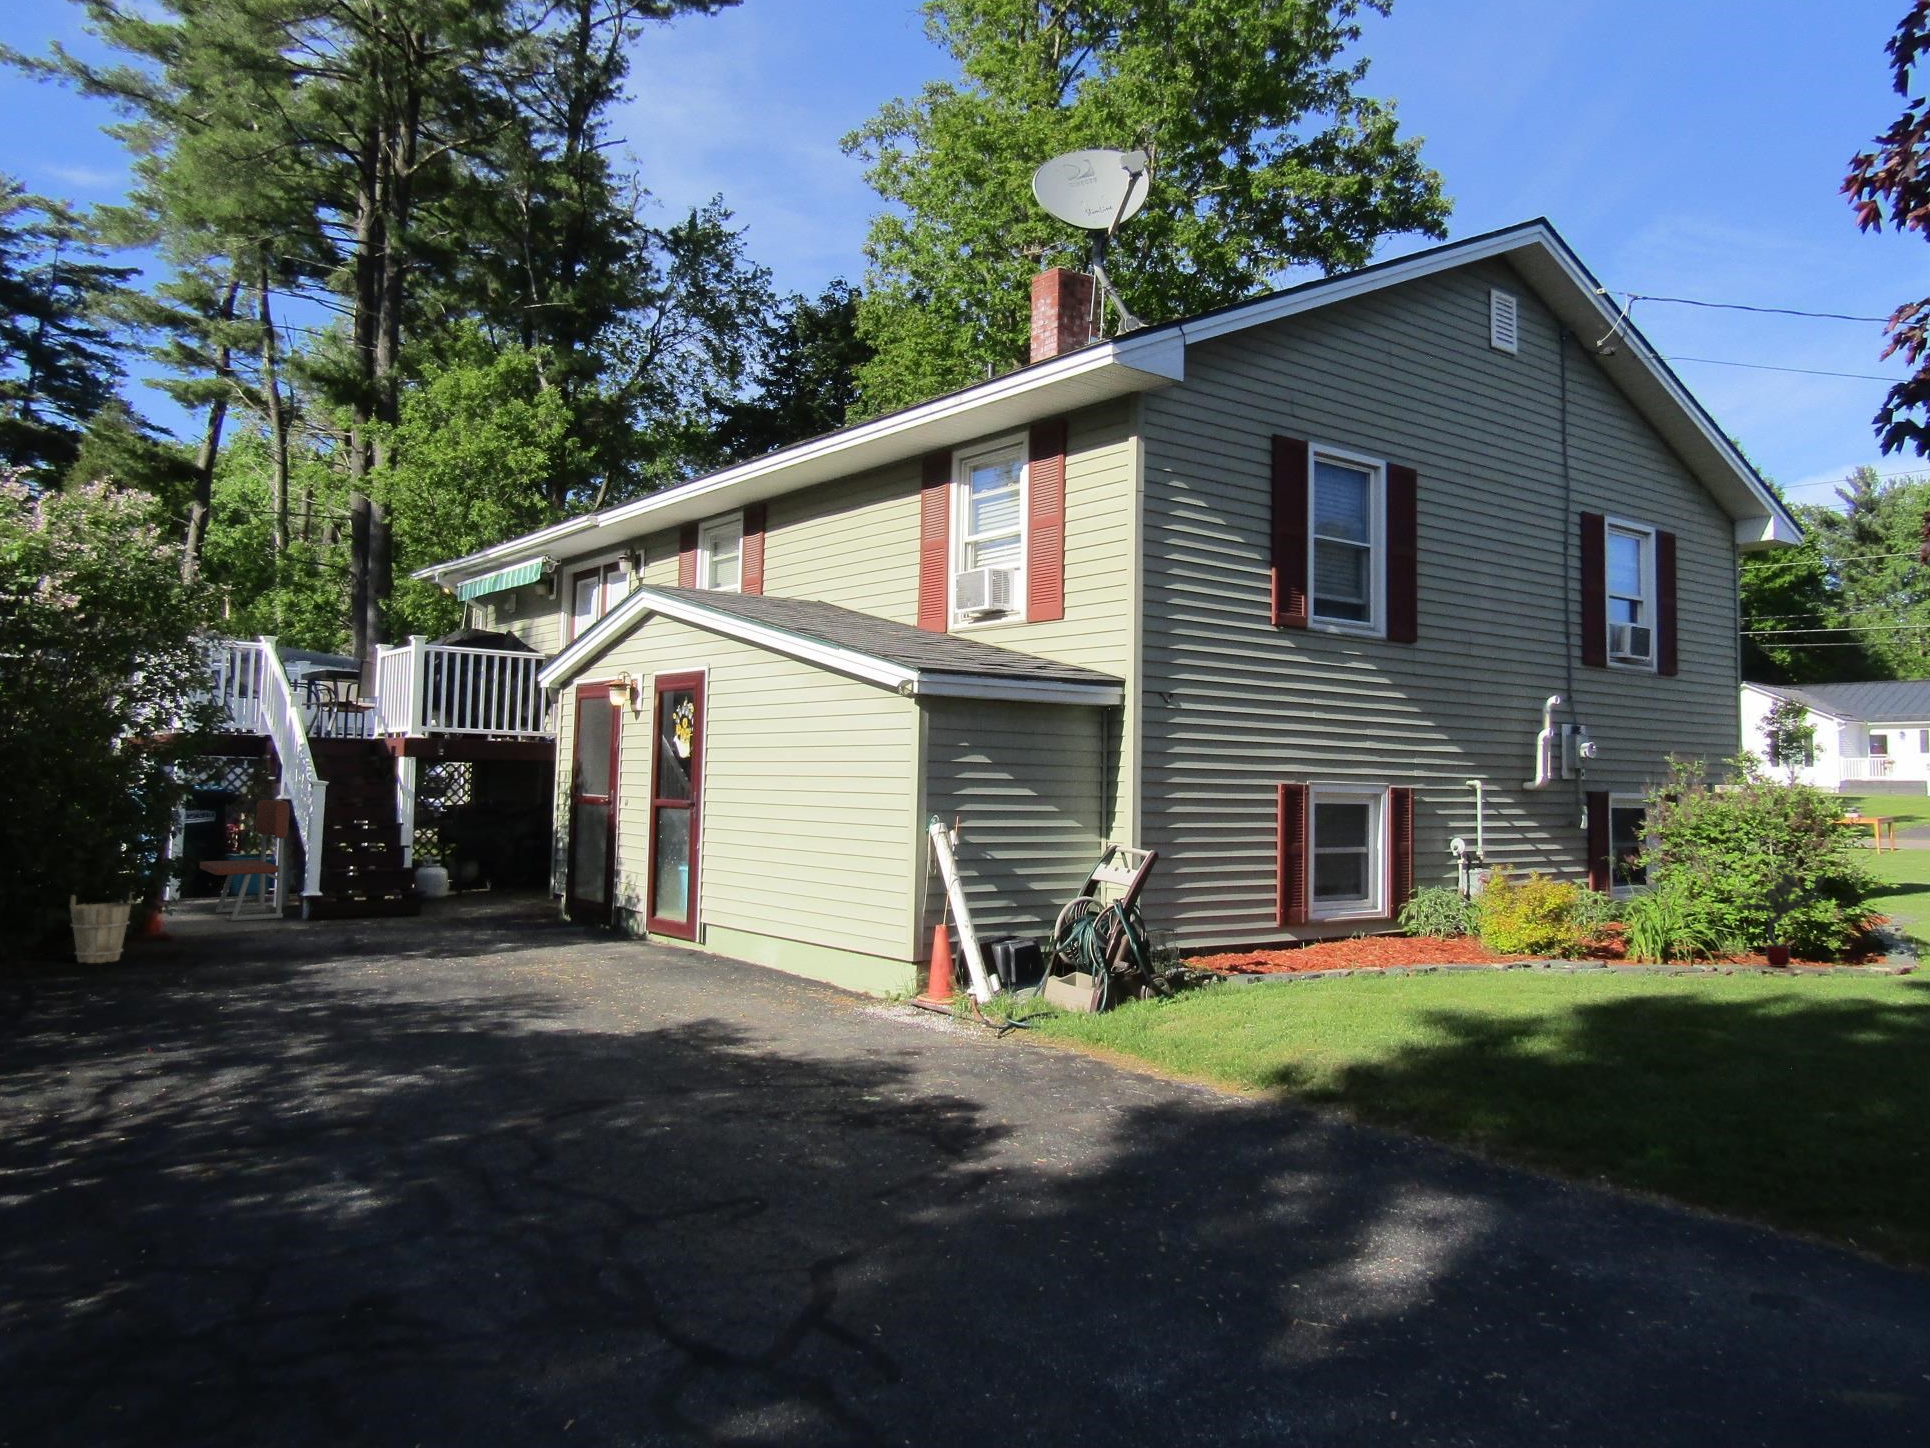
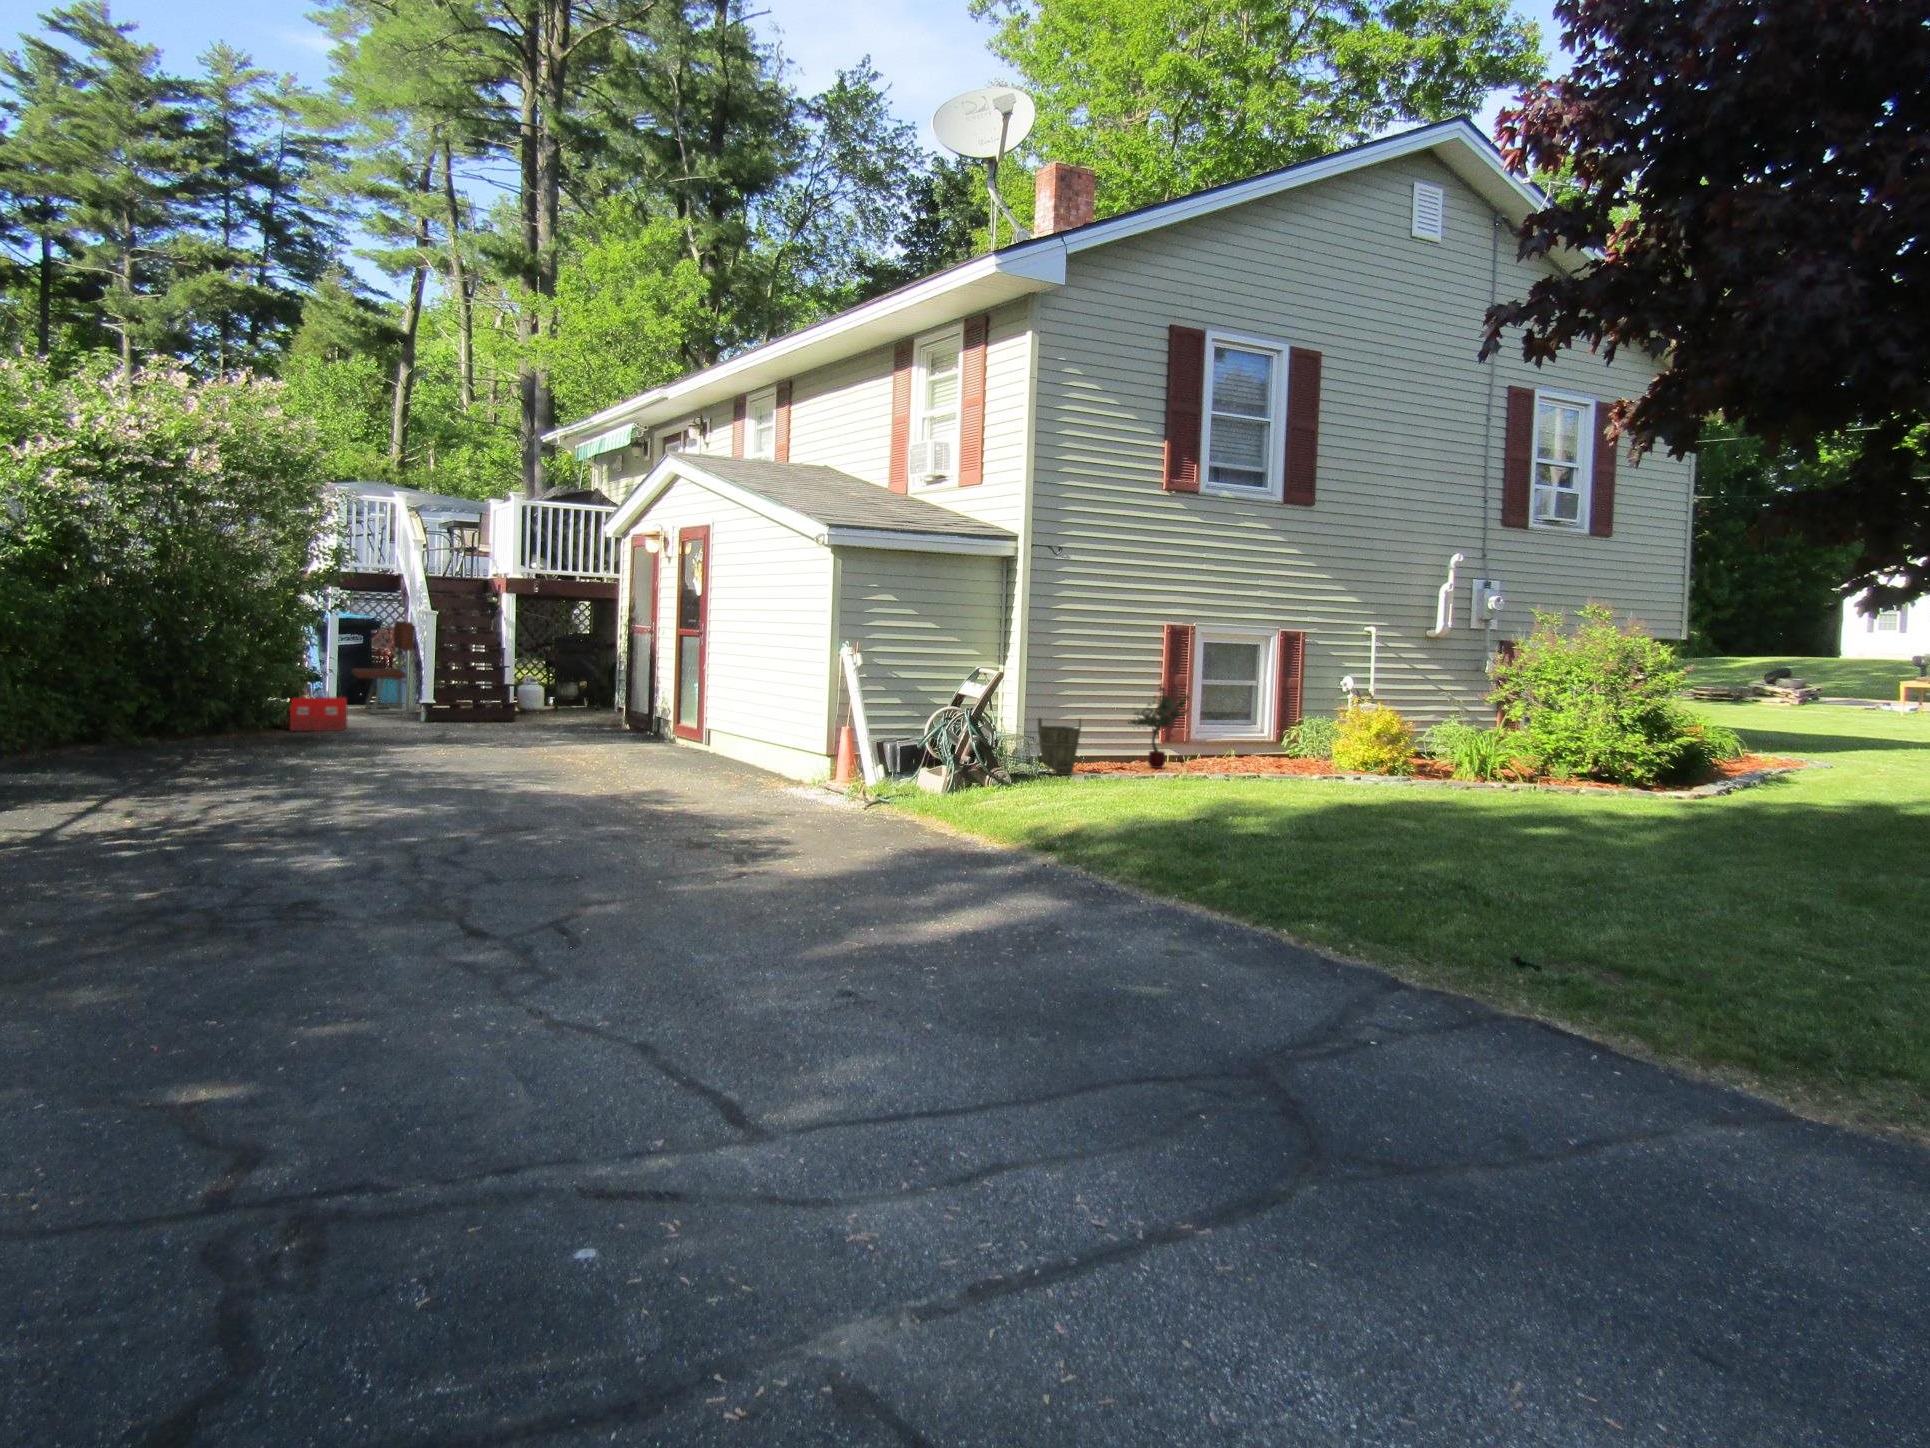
potted tree: present [1729,858,1826,967] -> present [1128,683,1189,768]
bucket: present [70,894,132,963] -> present [1038,718,1081,775]
toolbox: none [139,894,215,950] -> present [290,691,348,731]

